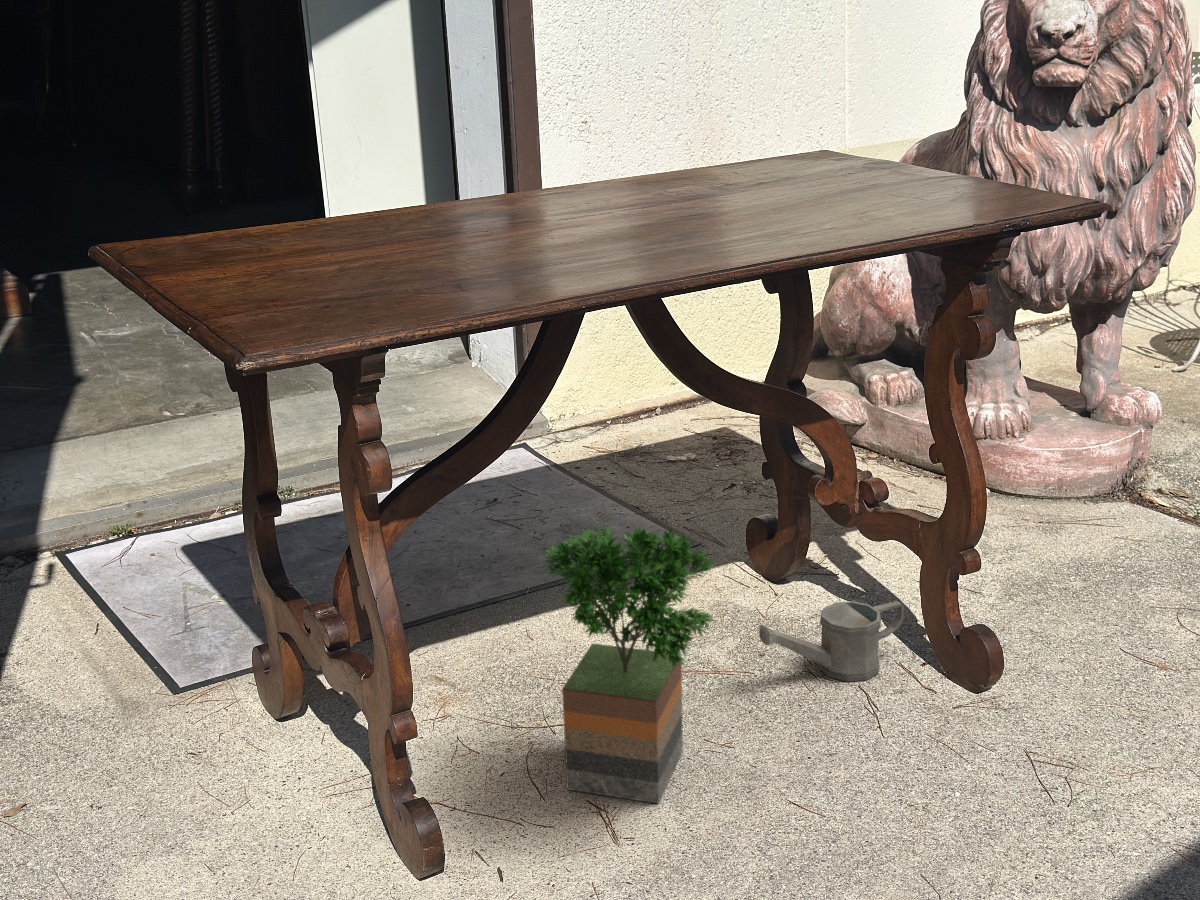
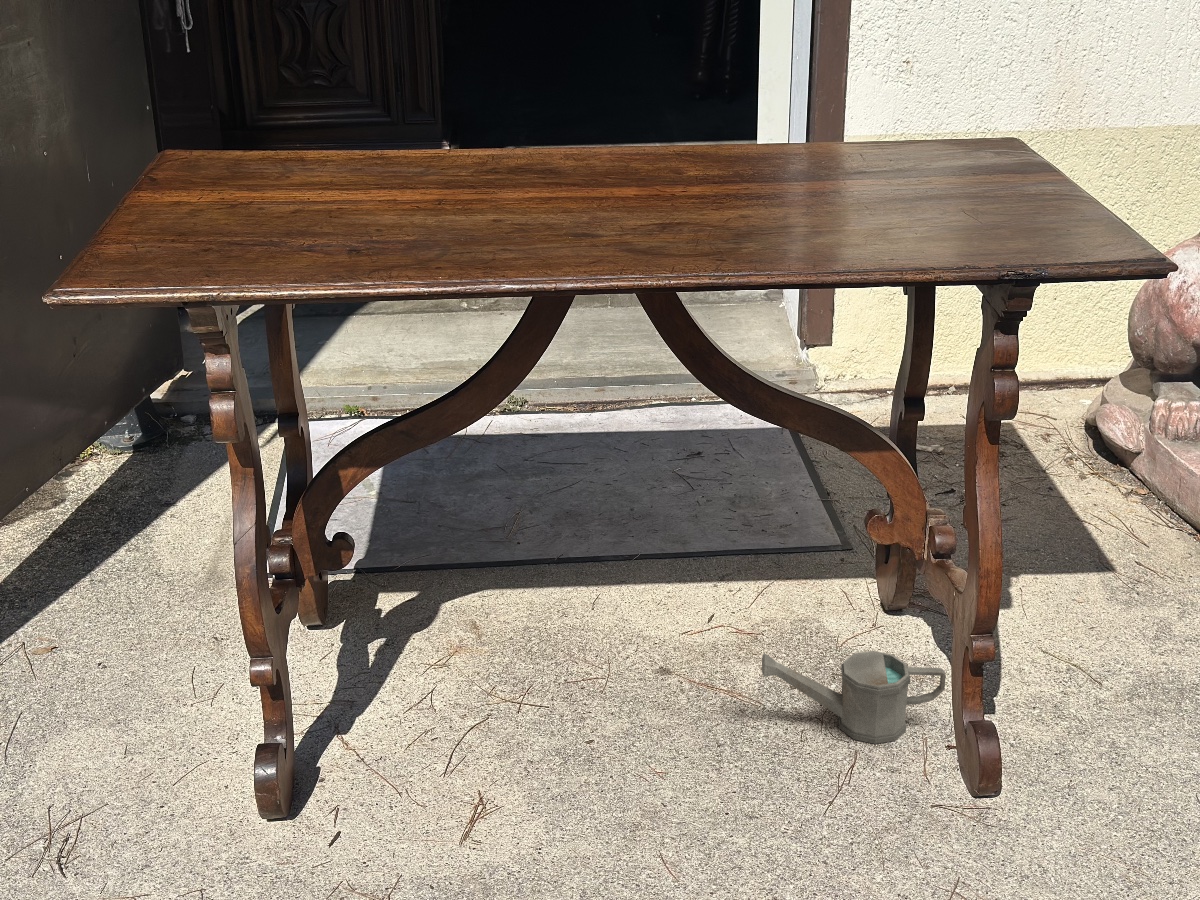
potted tree: present [543,525,714,803] -> none [462,509,655,802]

